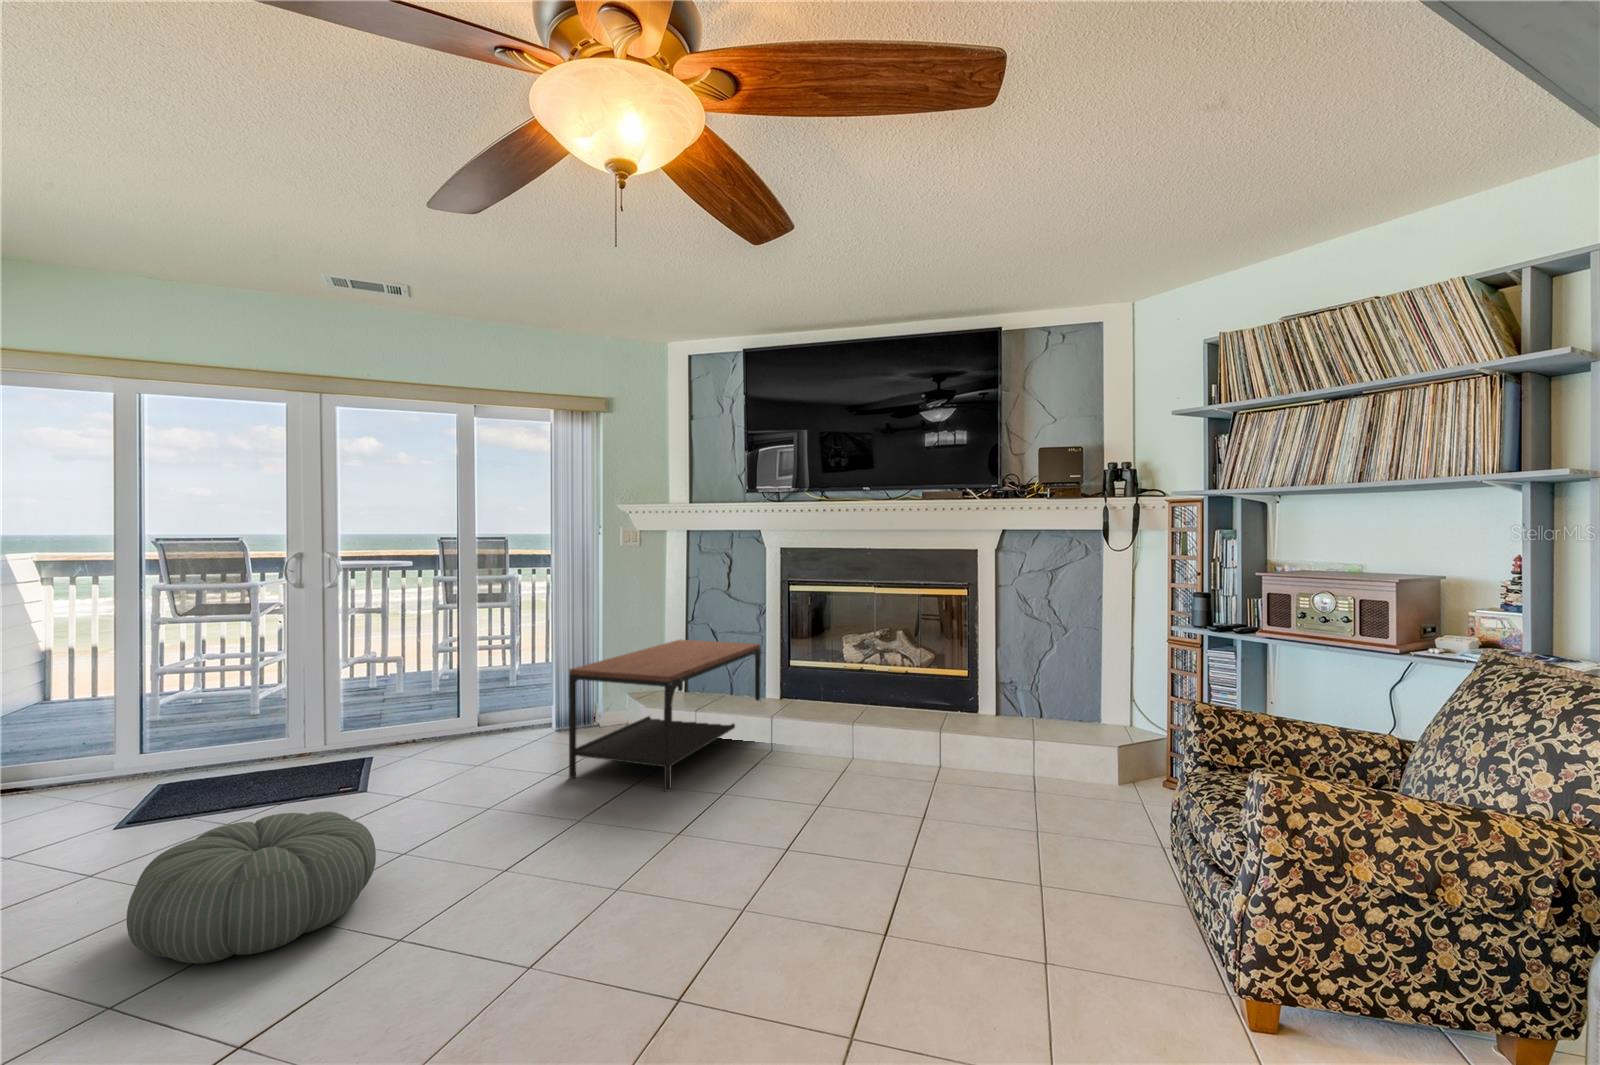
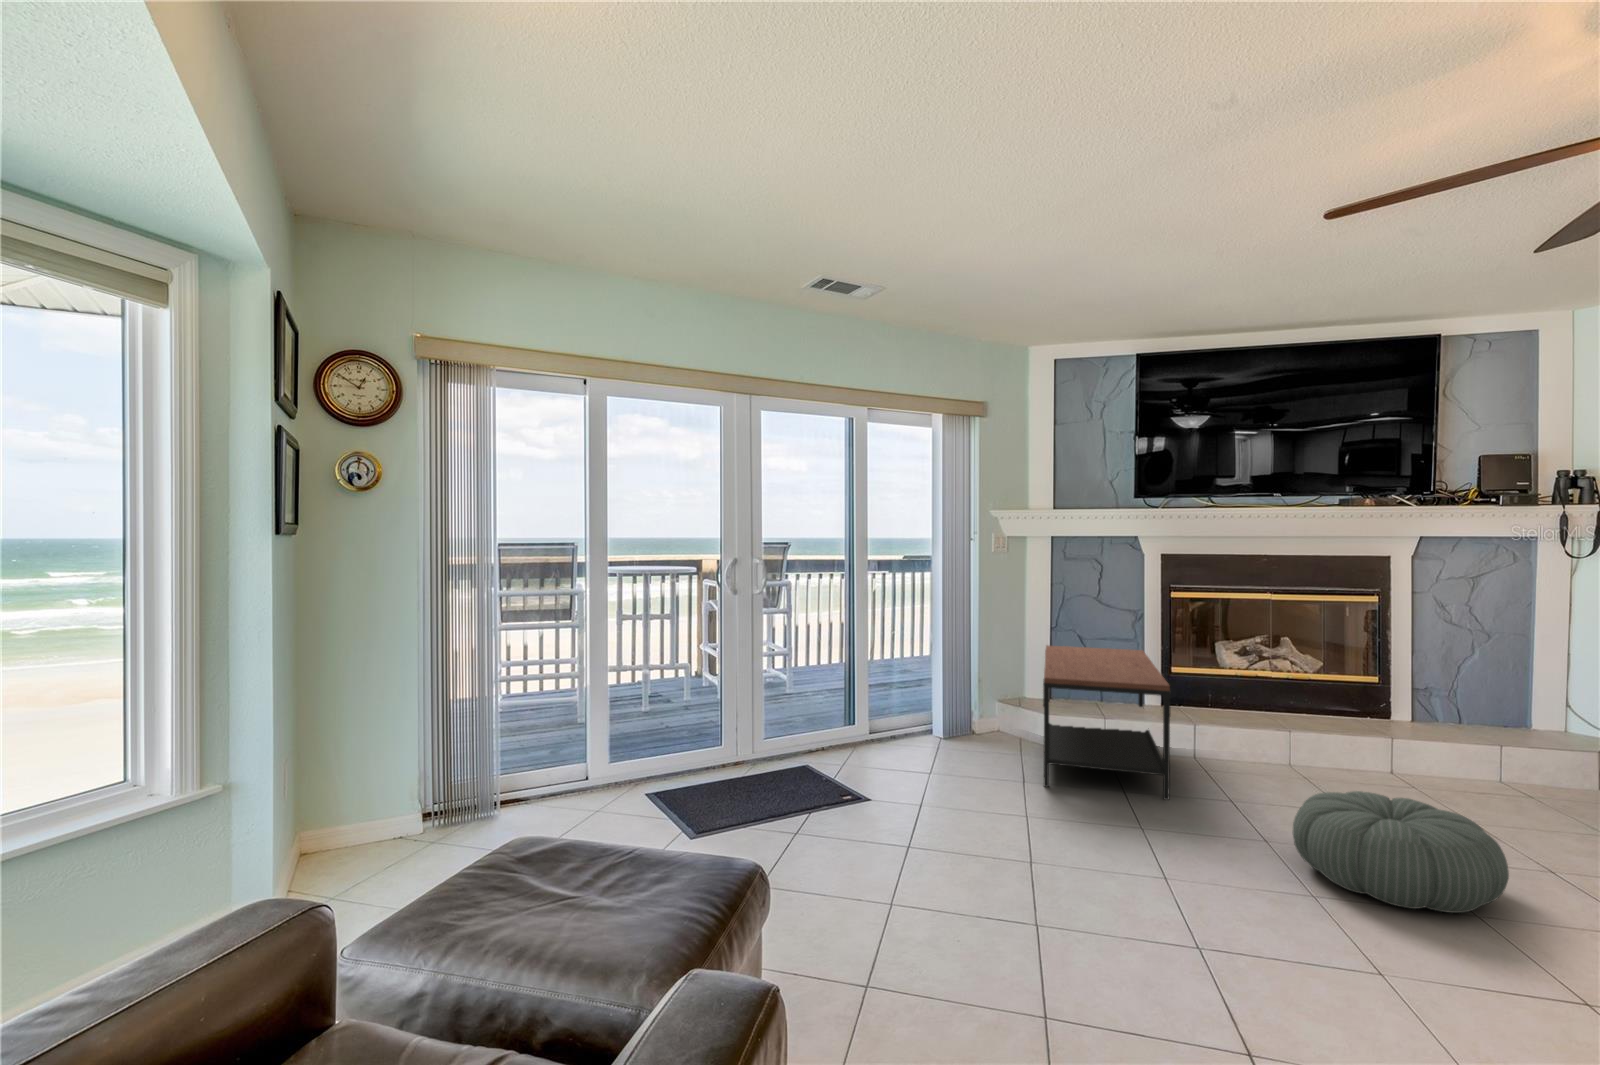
pouf: present [127,812,376,964] -> present [1293,791,1509,913]

